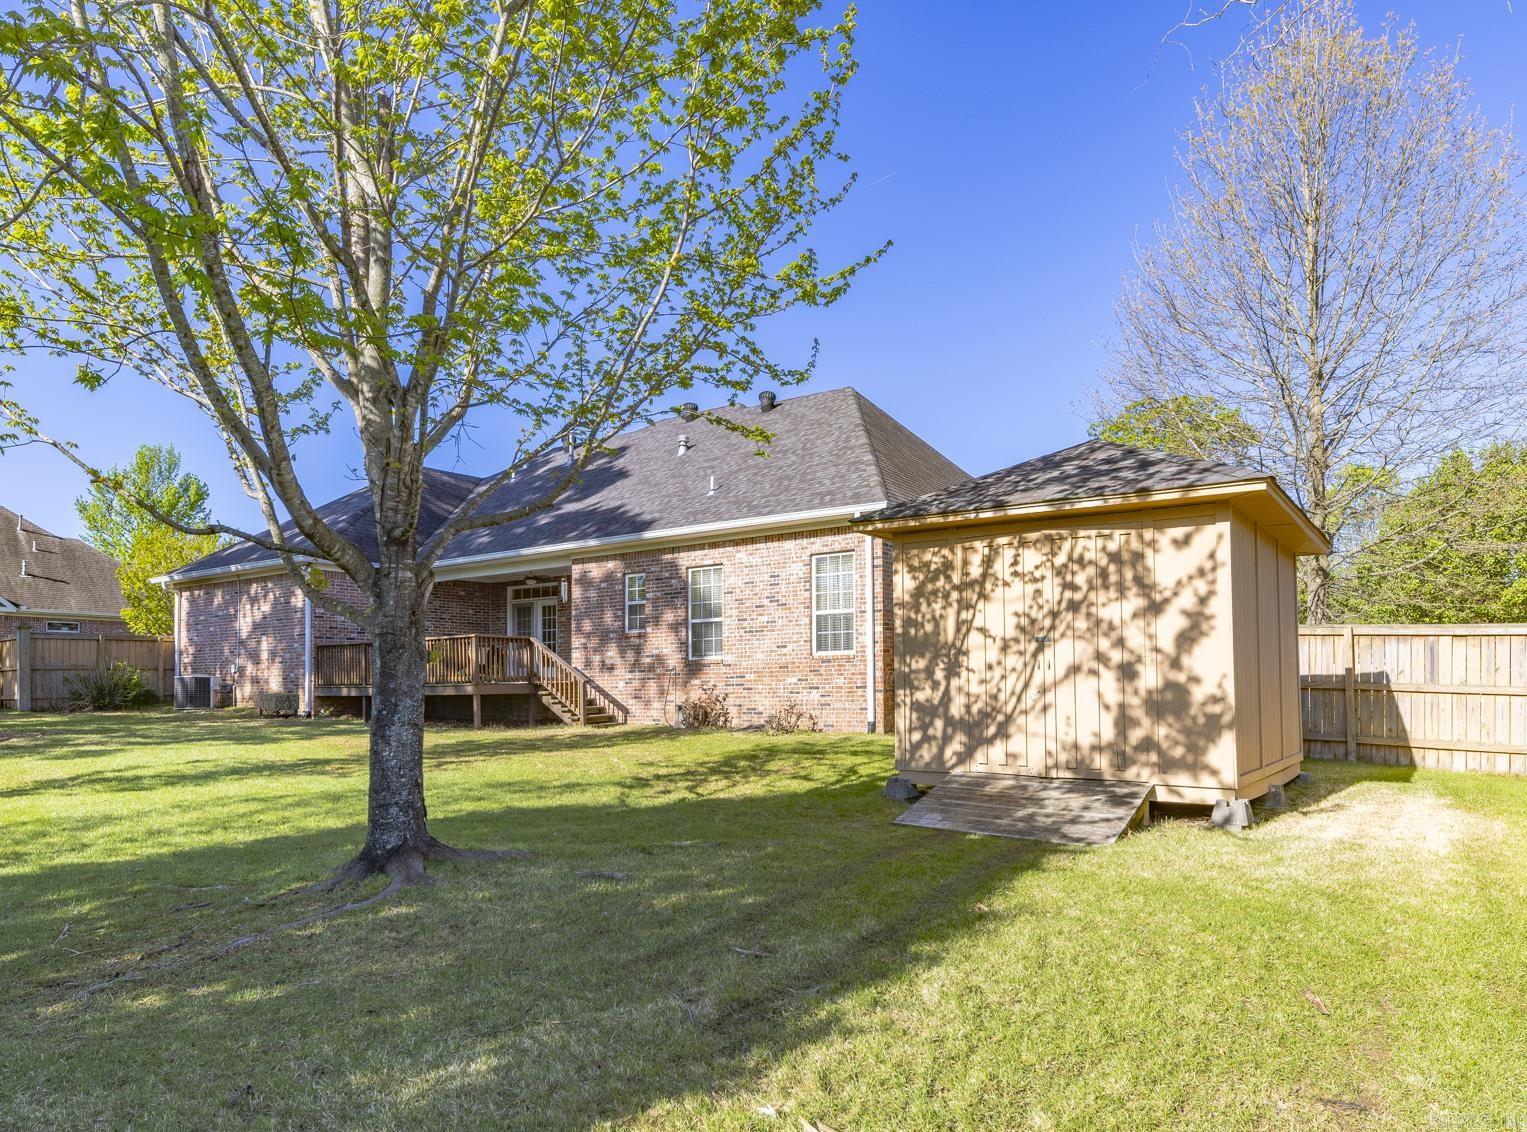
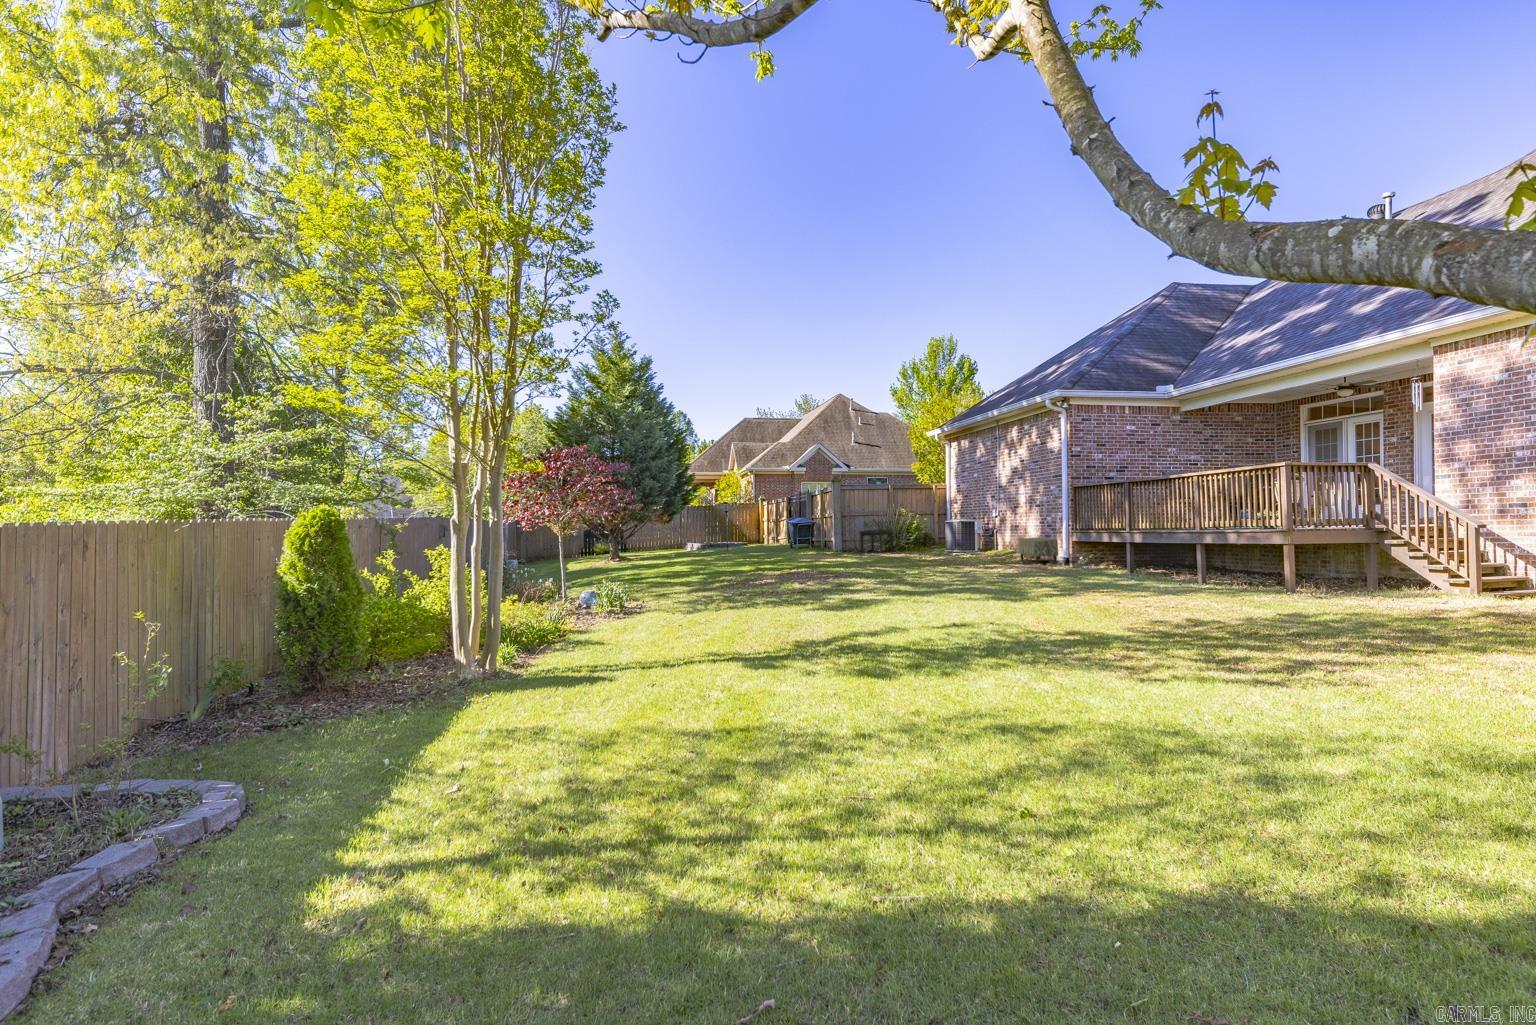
round table: none [46,686,99,713] -> present [859,530,894,553]

